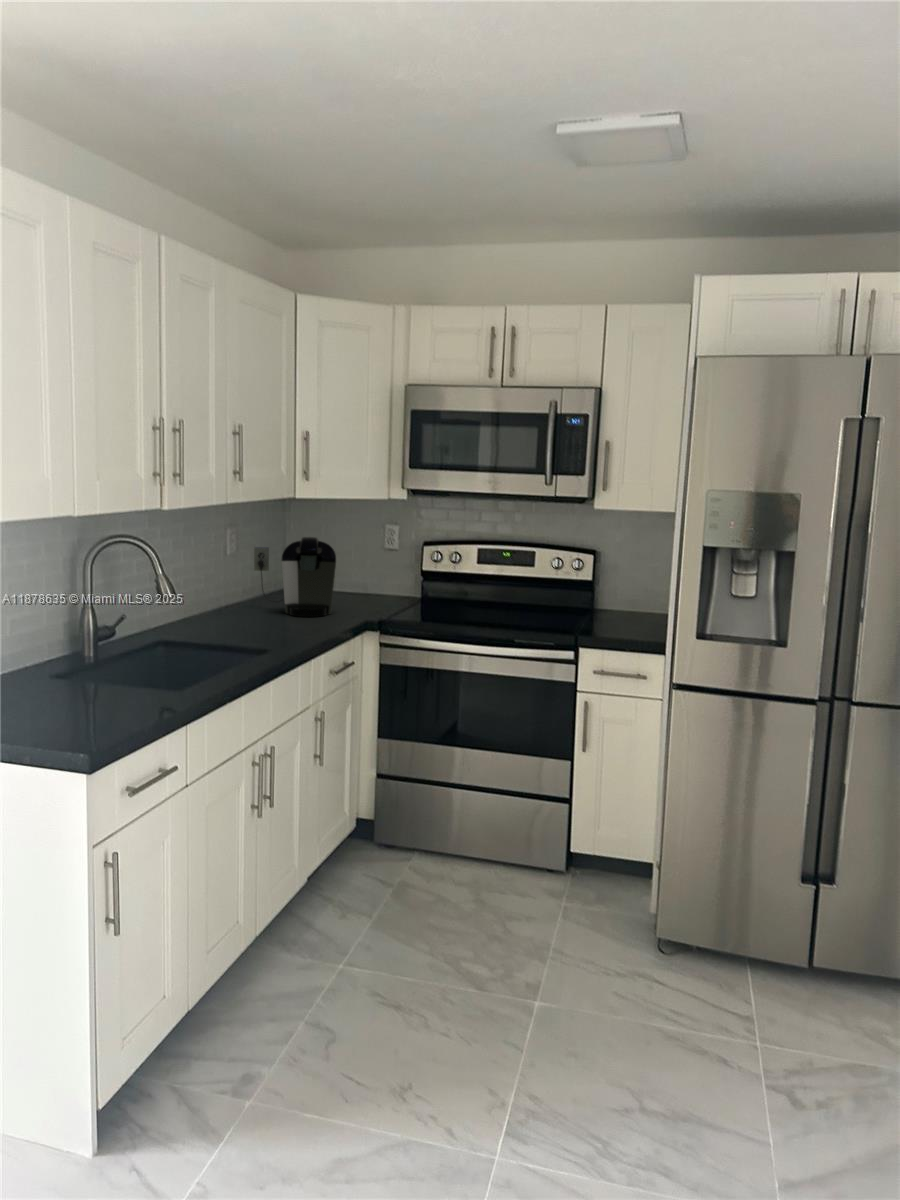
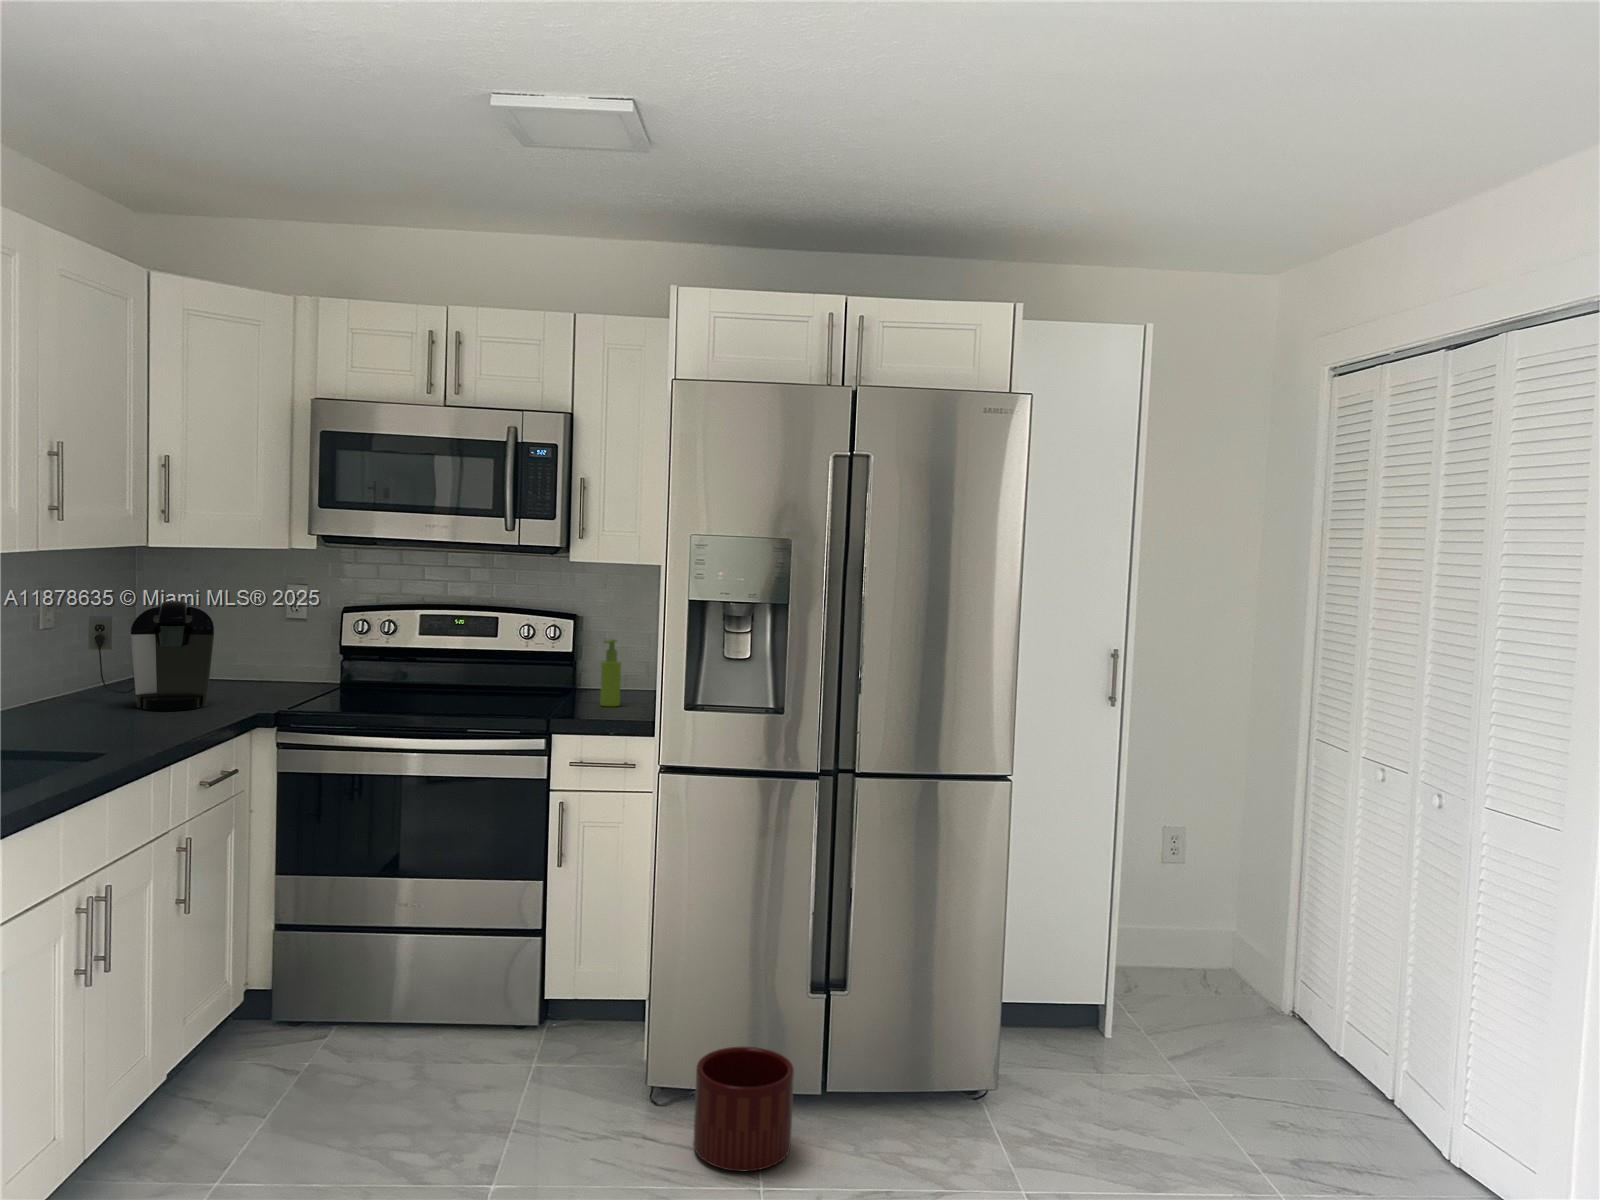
soap dispenser: none [617,573,635,626] -> present [600,639,621,706]
planter: none [695,914,784,1019] -> present [693,1047,794,1172]

